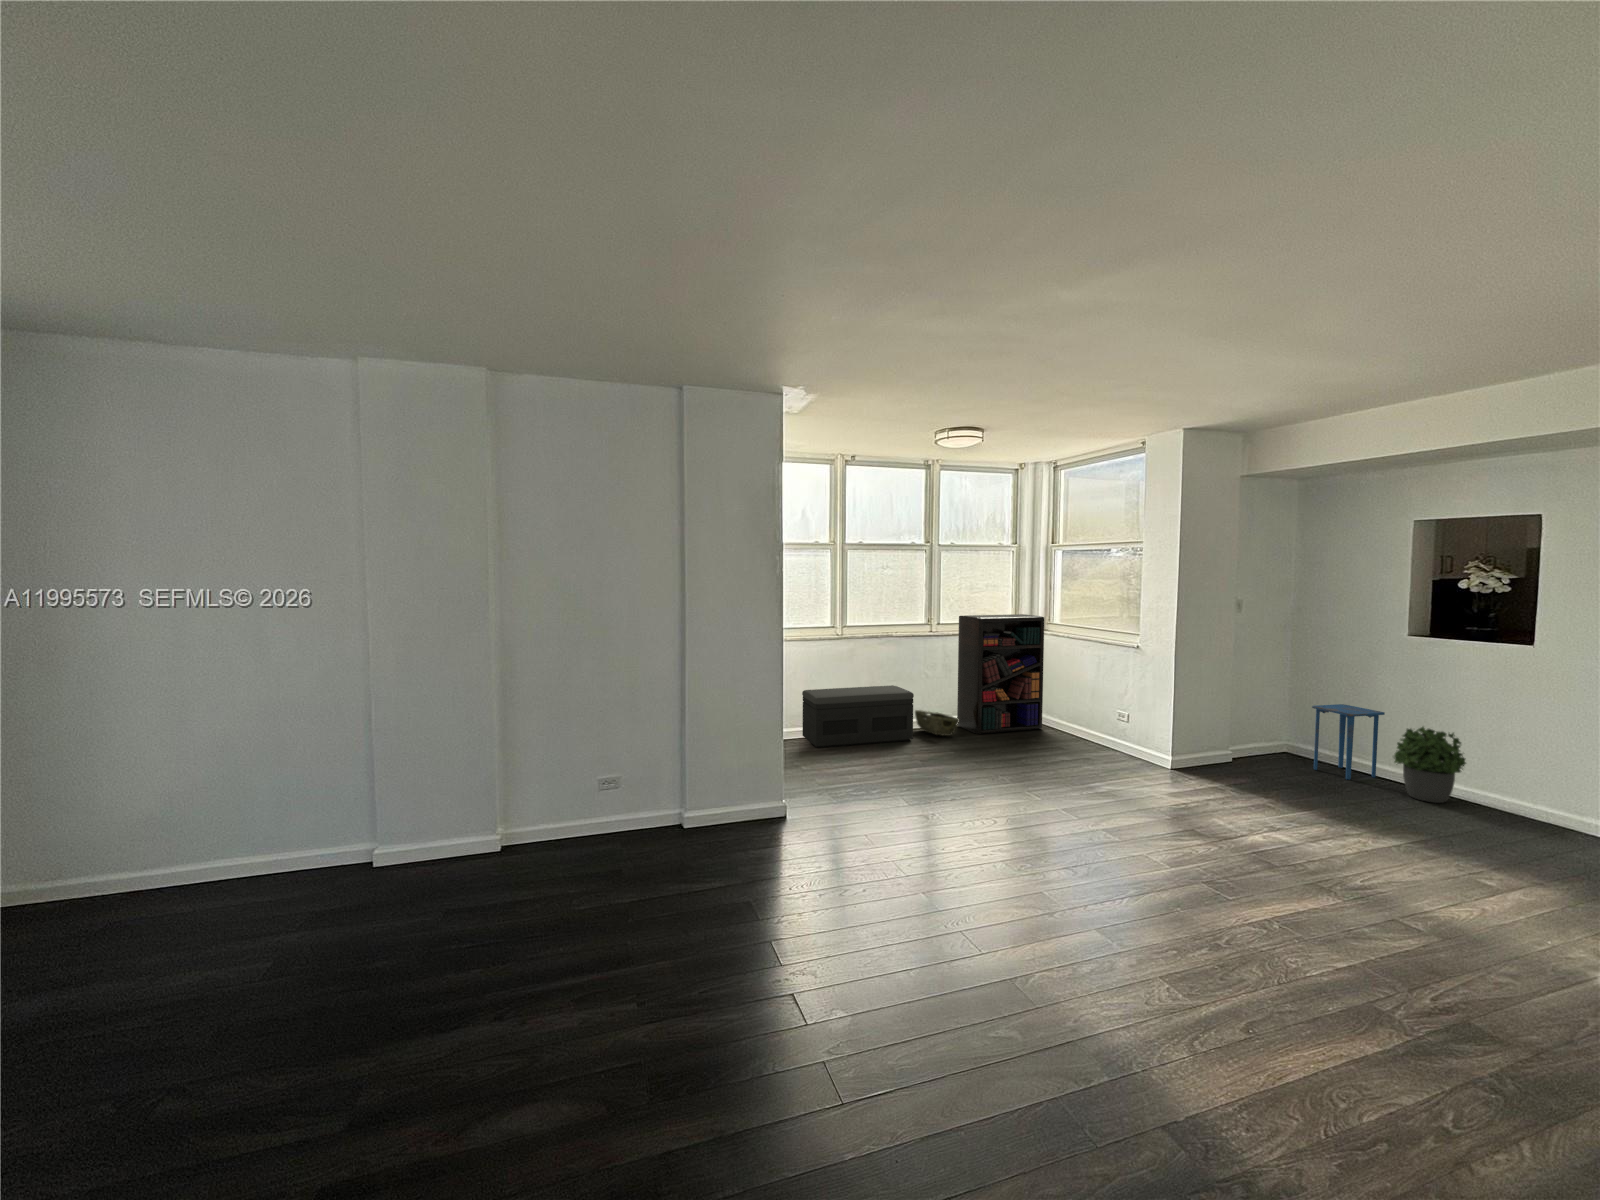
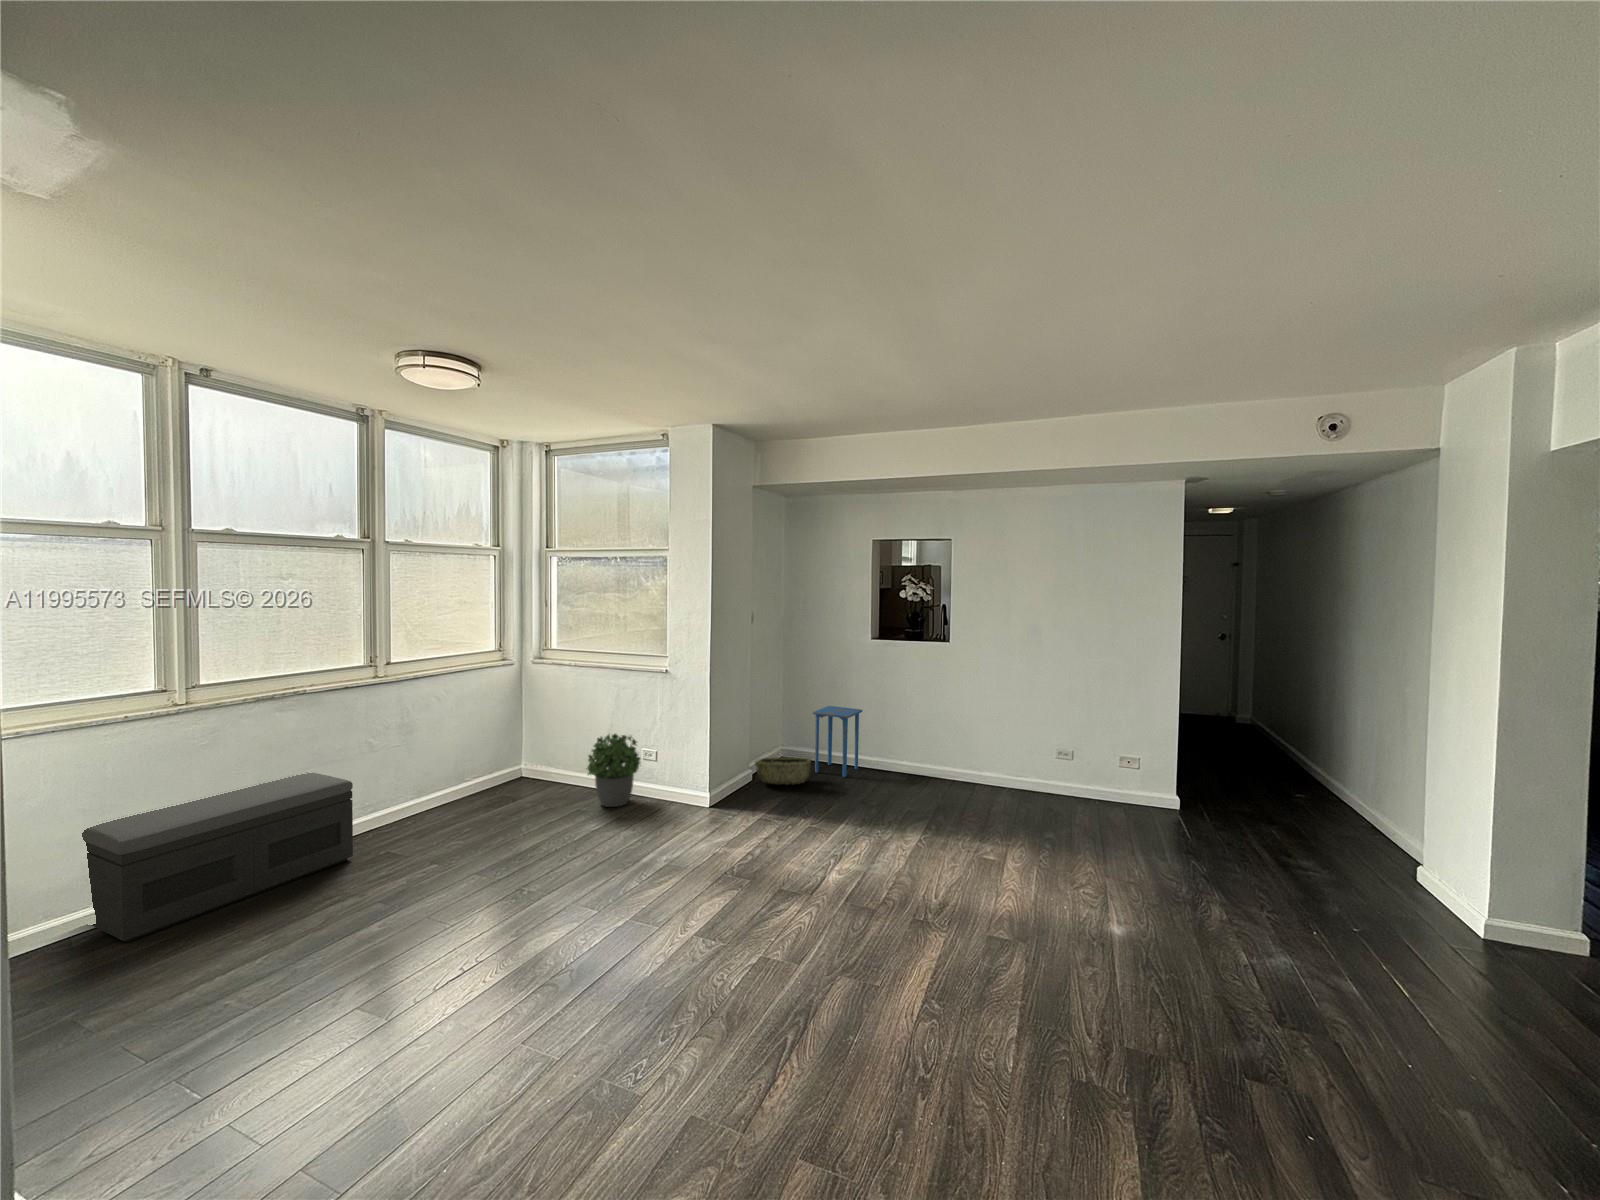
bookshelf: present [957,614,1044,734] -> none [420,639,544,816]
woven basket: present [915,710,959,736] -> present [755,757,811,784]
potted plant: present [1394,727,1466,803] -> present [586,734,640,807]

